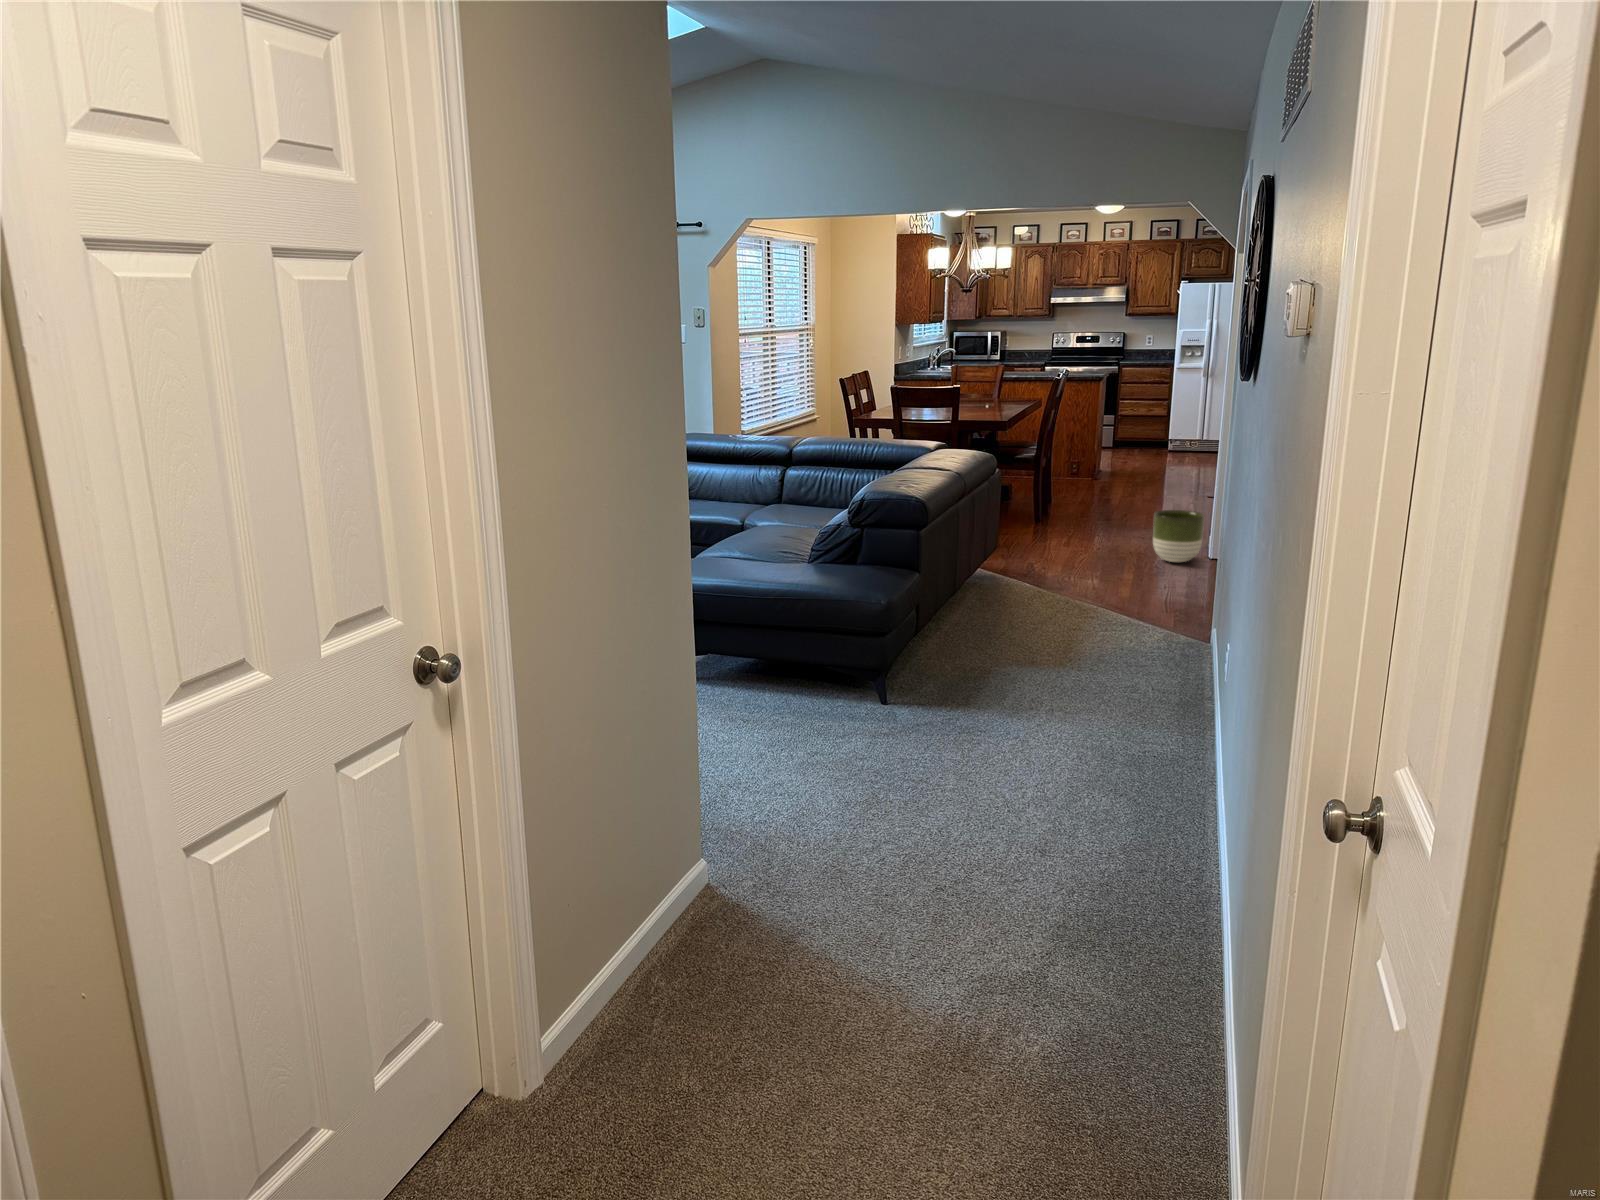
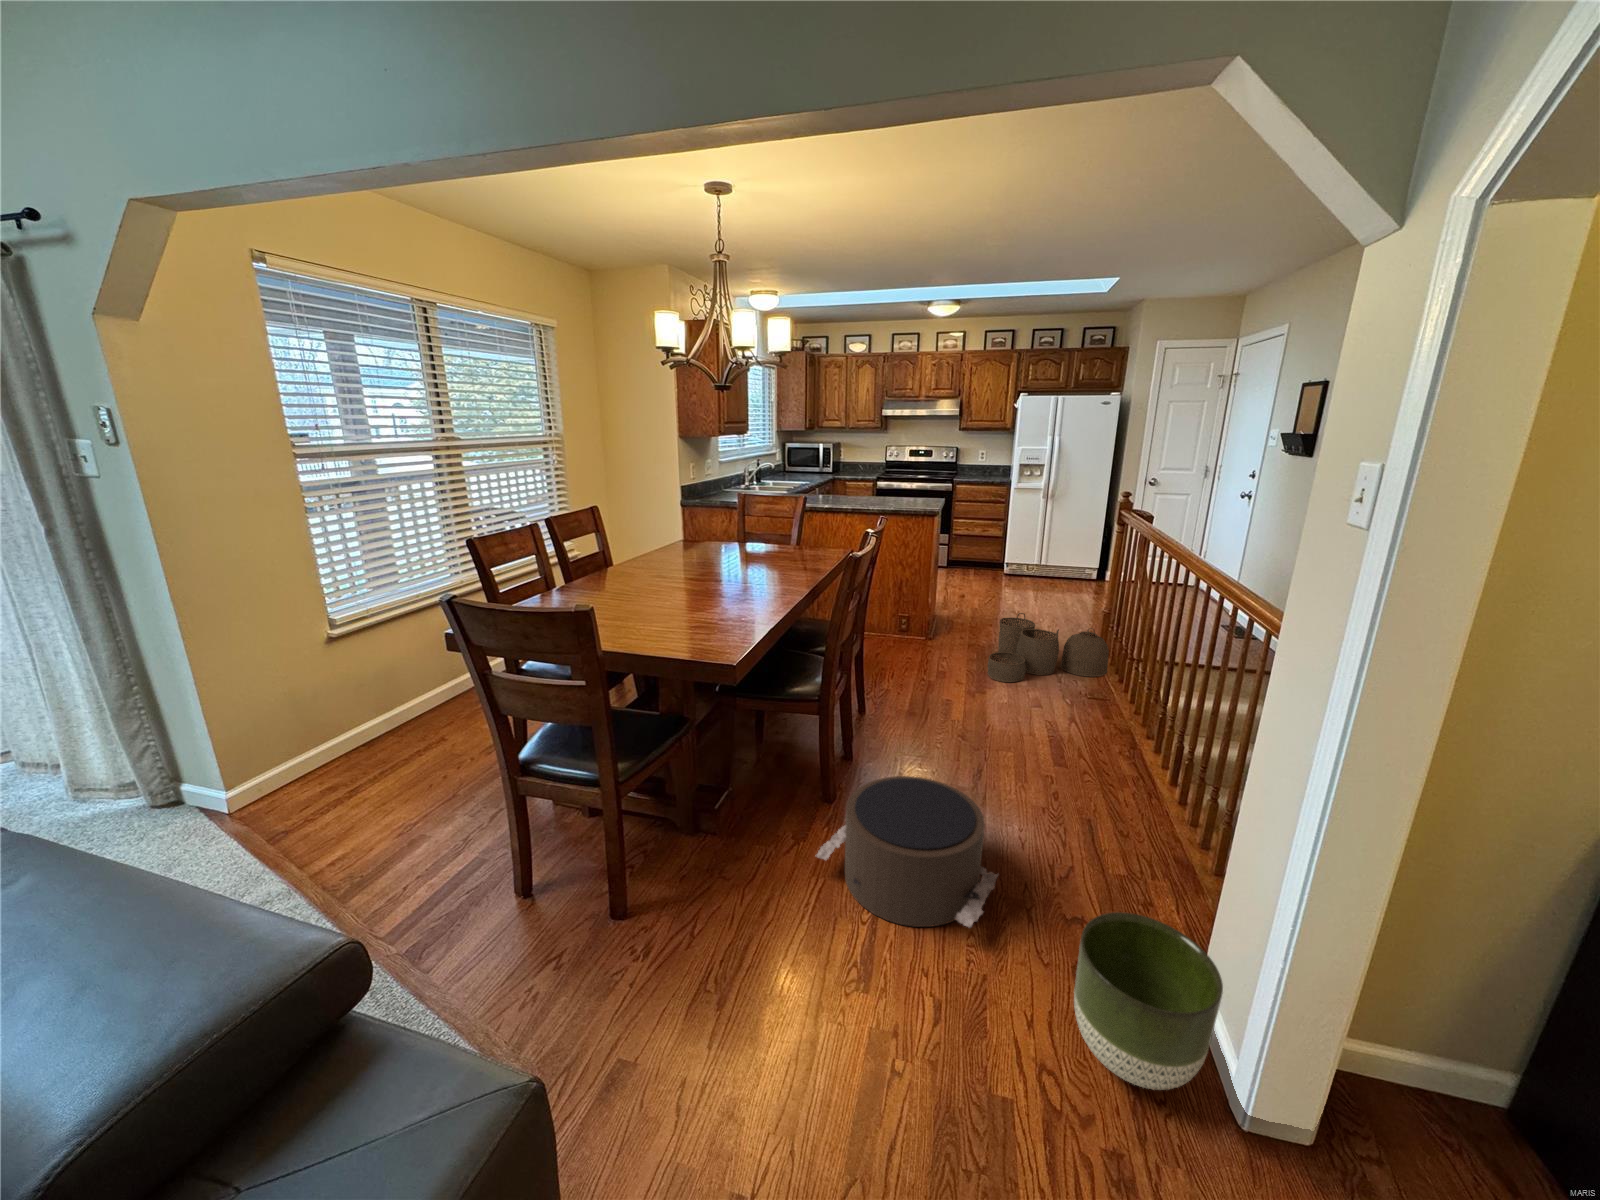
woven basket: none [1139,455,1231,497] -> present [987,613,1109,682]
pouf: none [1036,497,1129,546] -> present [816,776,998,927]

